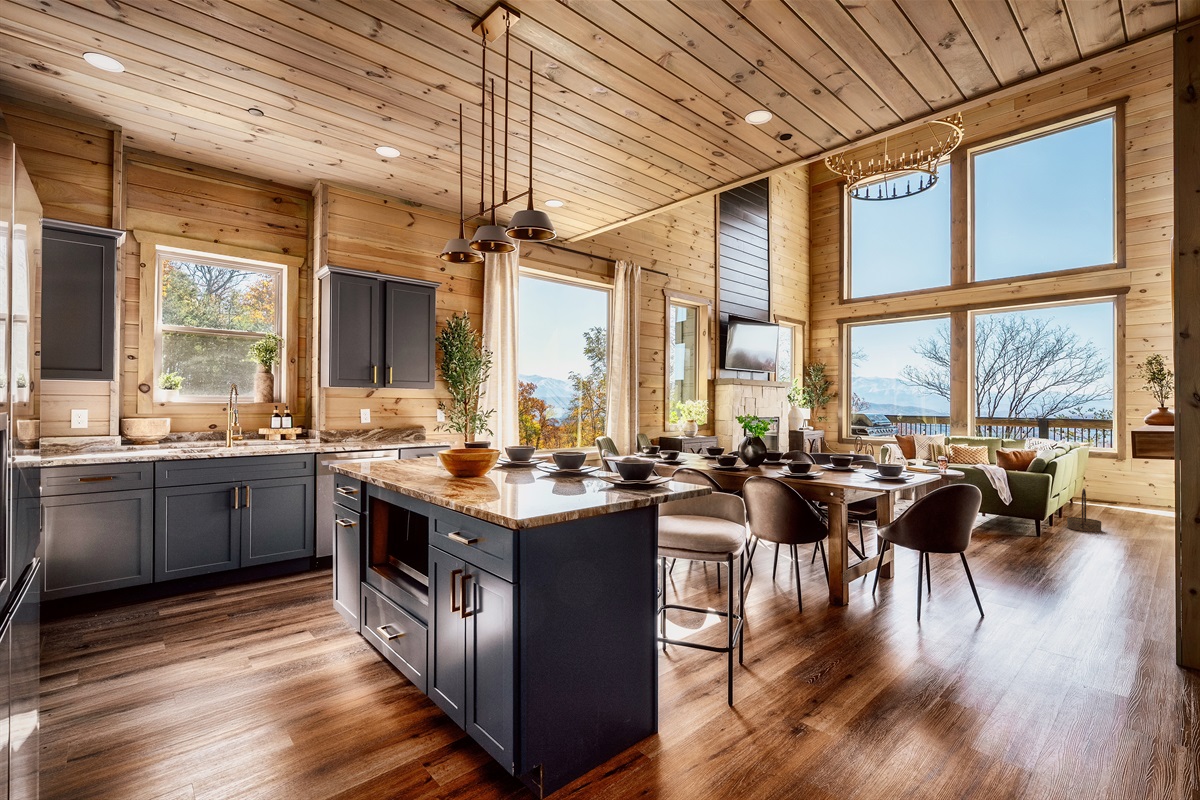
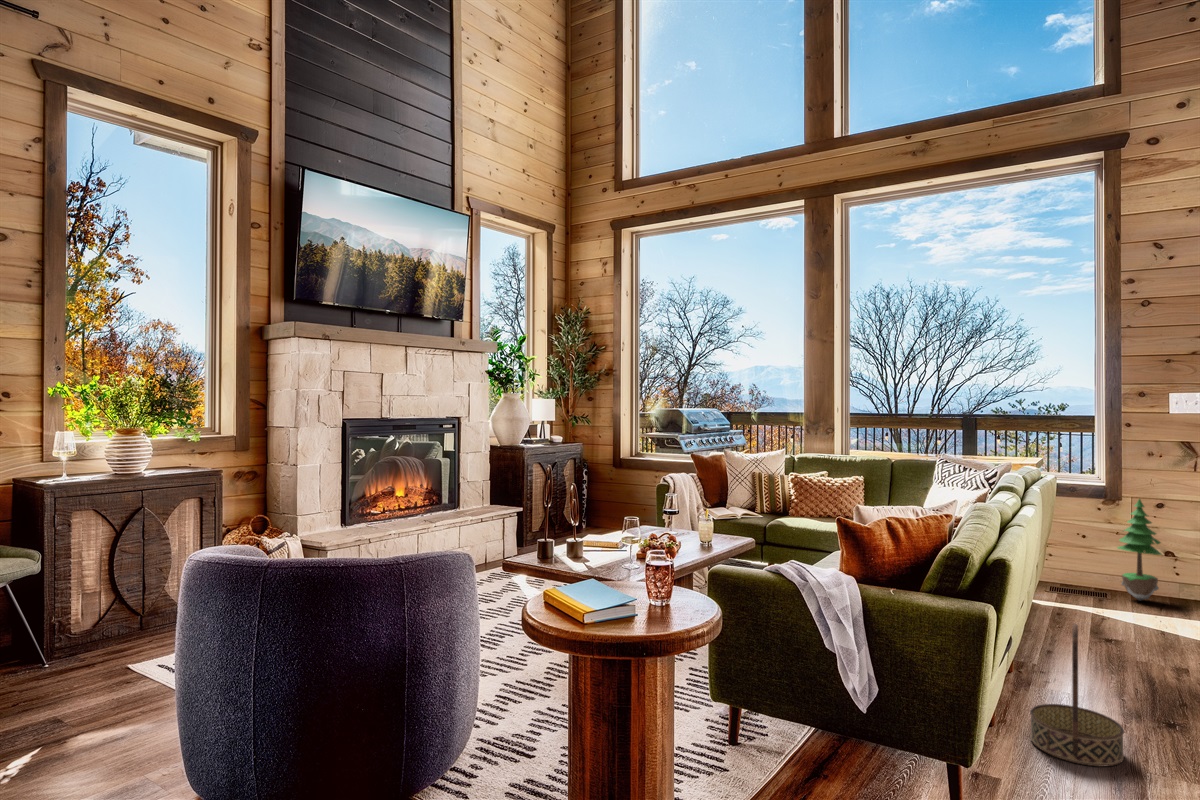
potted tree: none [1123,458,1146,506] -> present [1117,499,1162,601]

